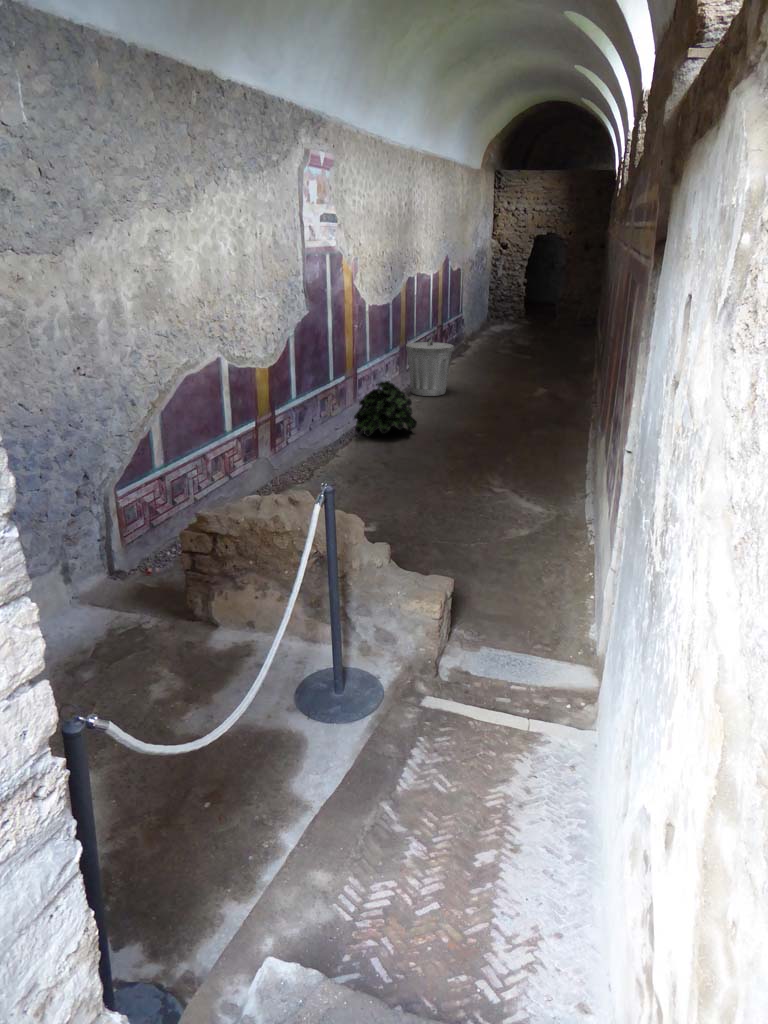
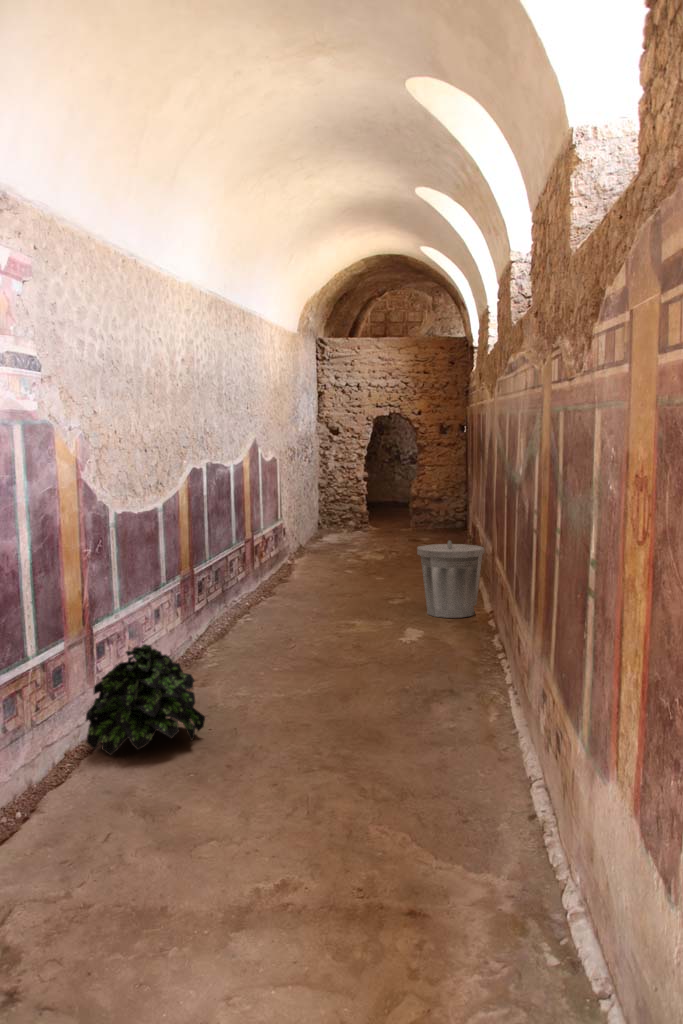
trash can: present [406,340,454,396] -> present [417,540,484,618]

